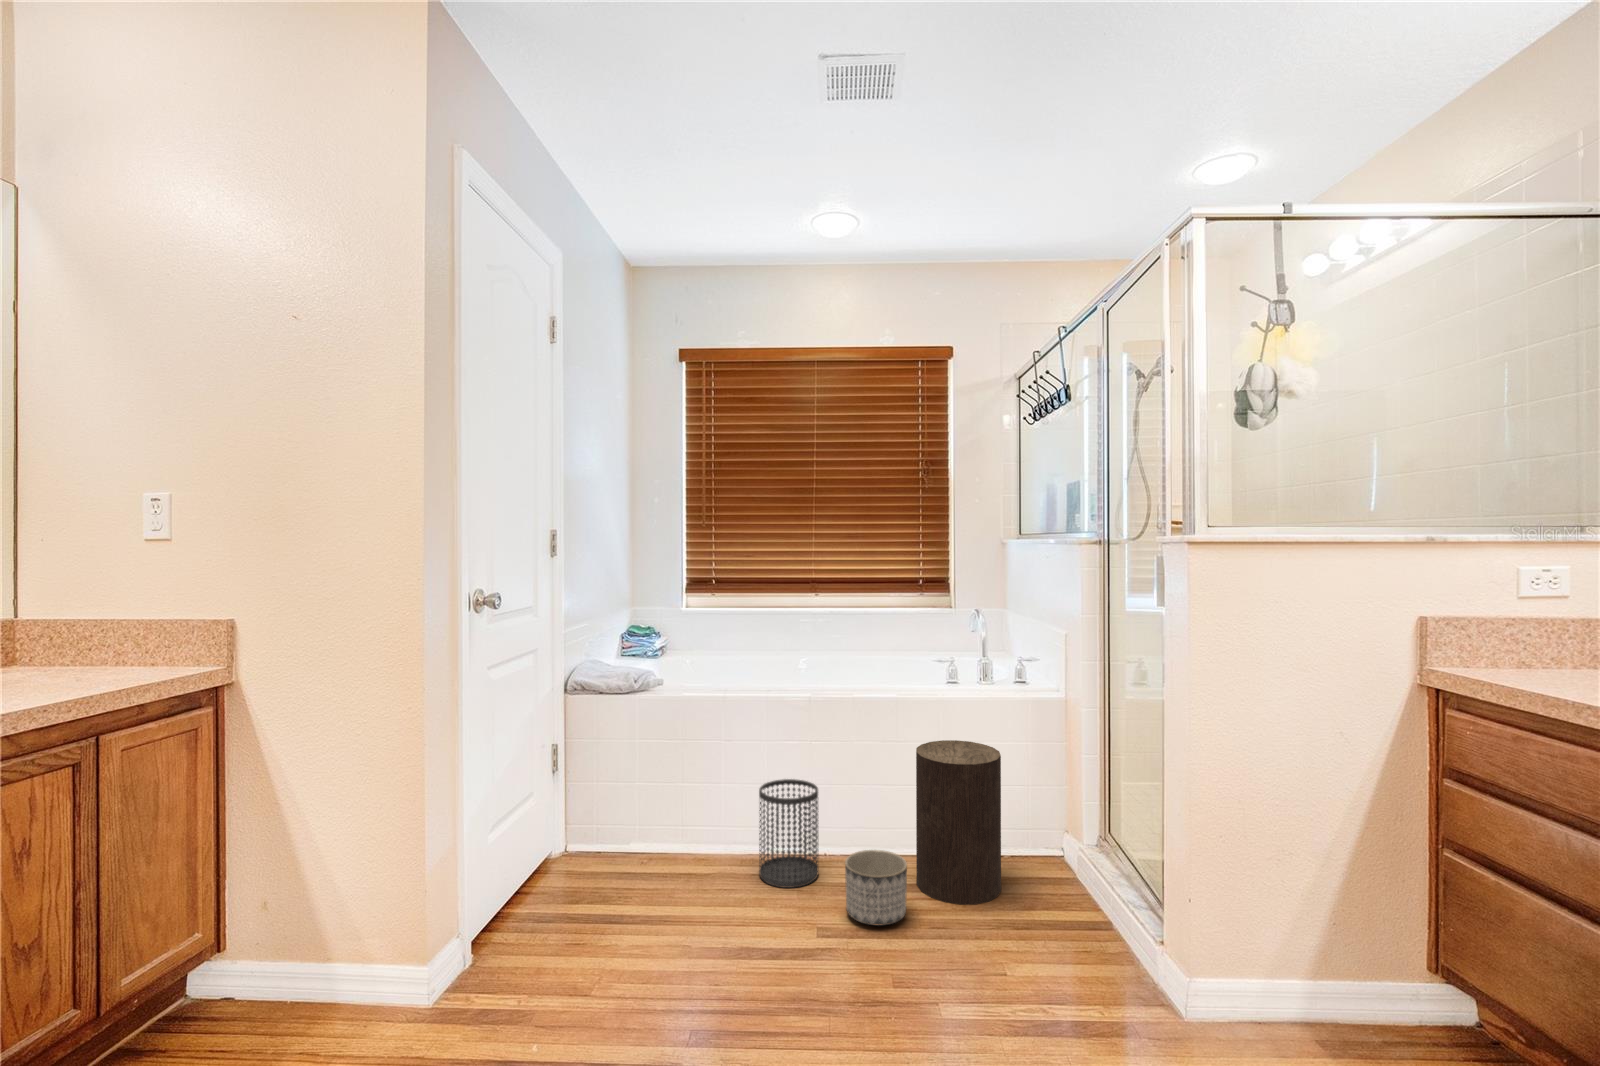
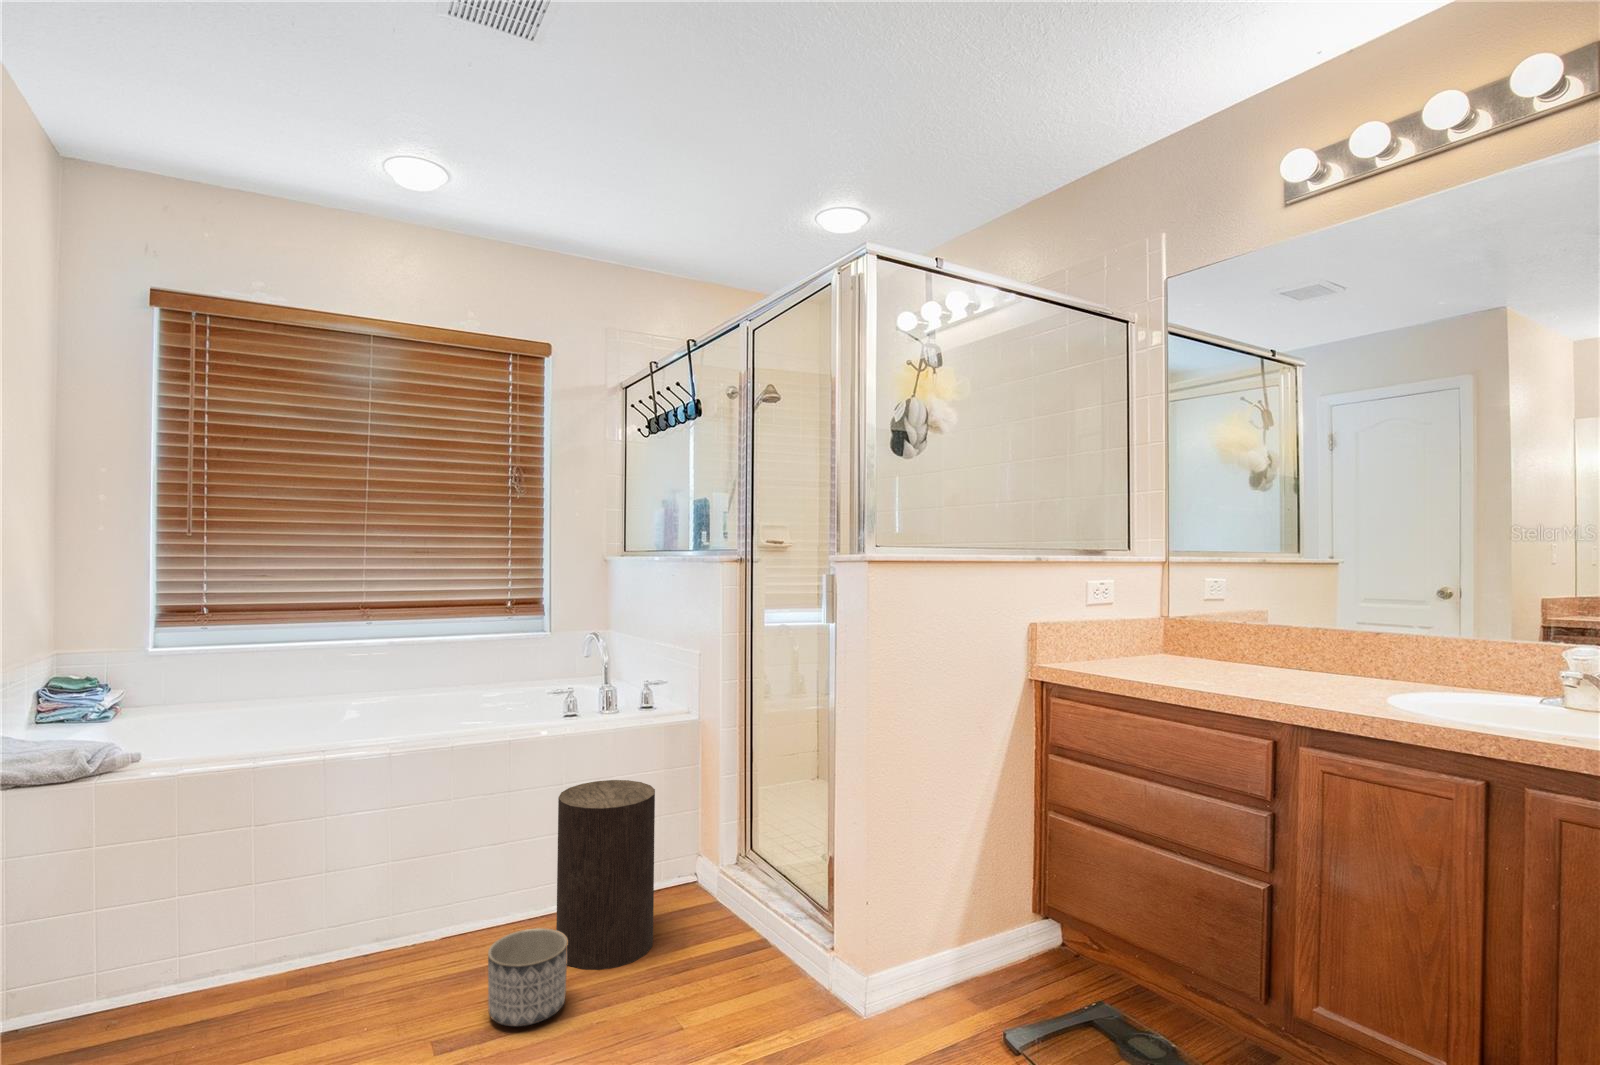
wastebasket: present [759,779,819,888] -> none [342,866,432,1019]

